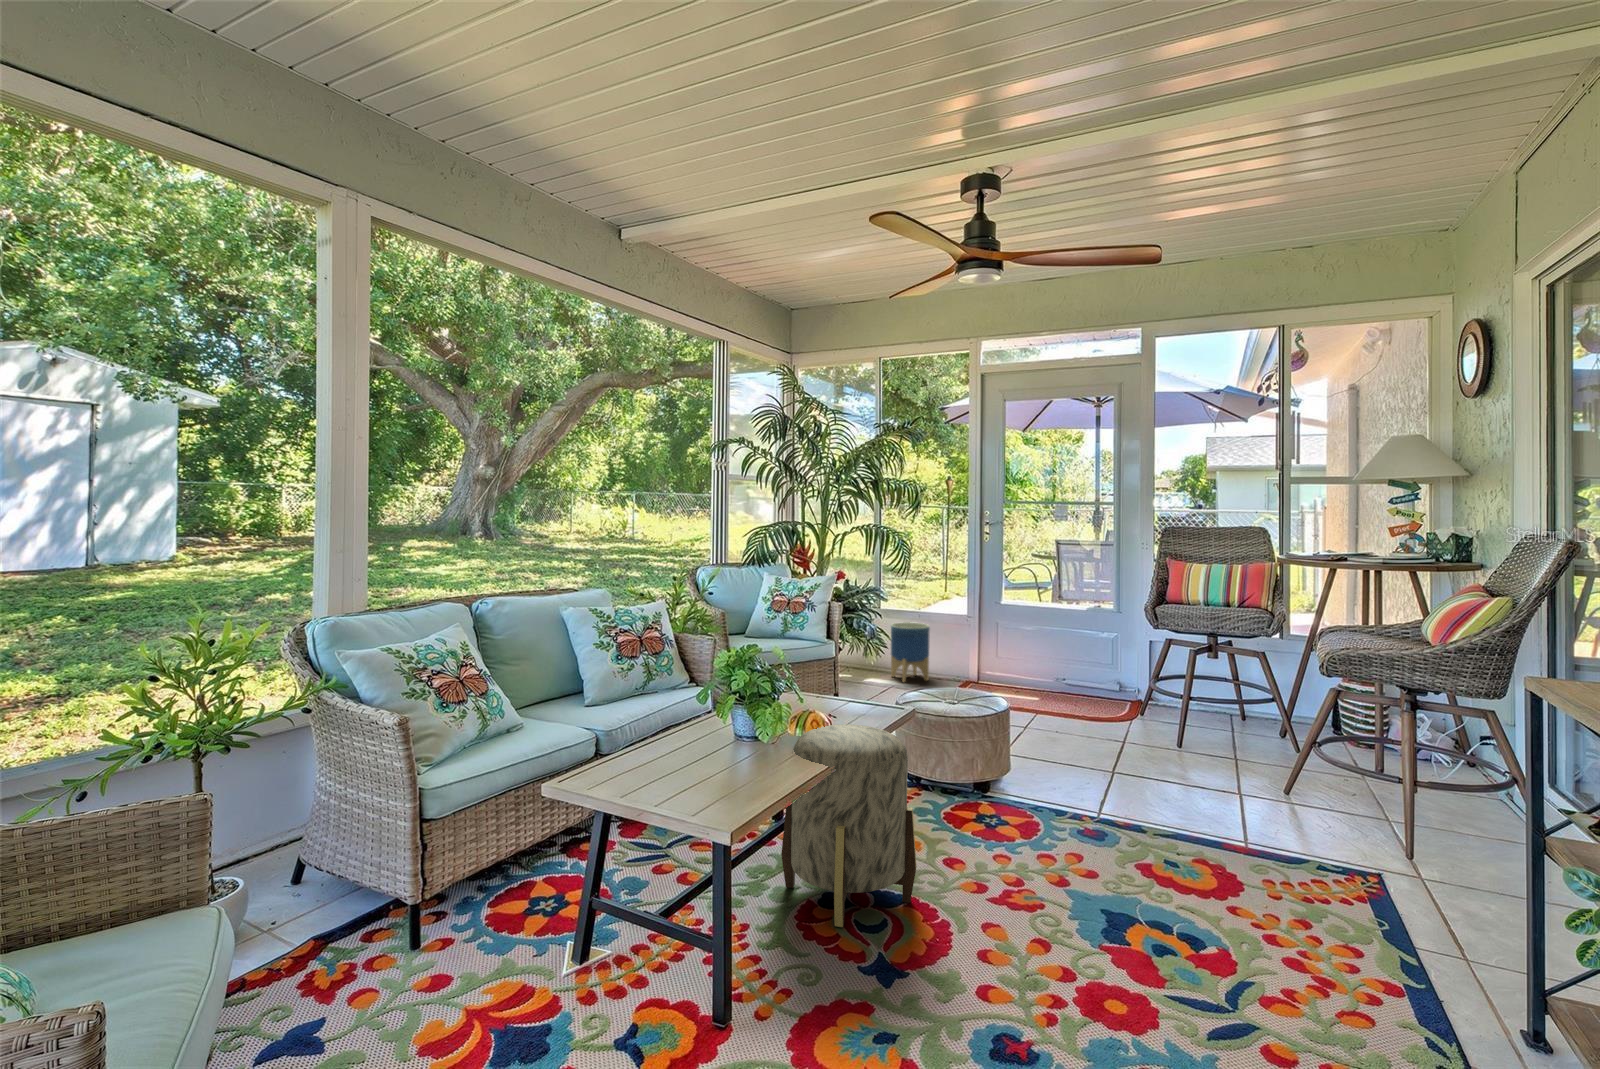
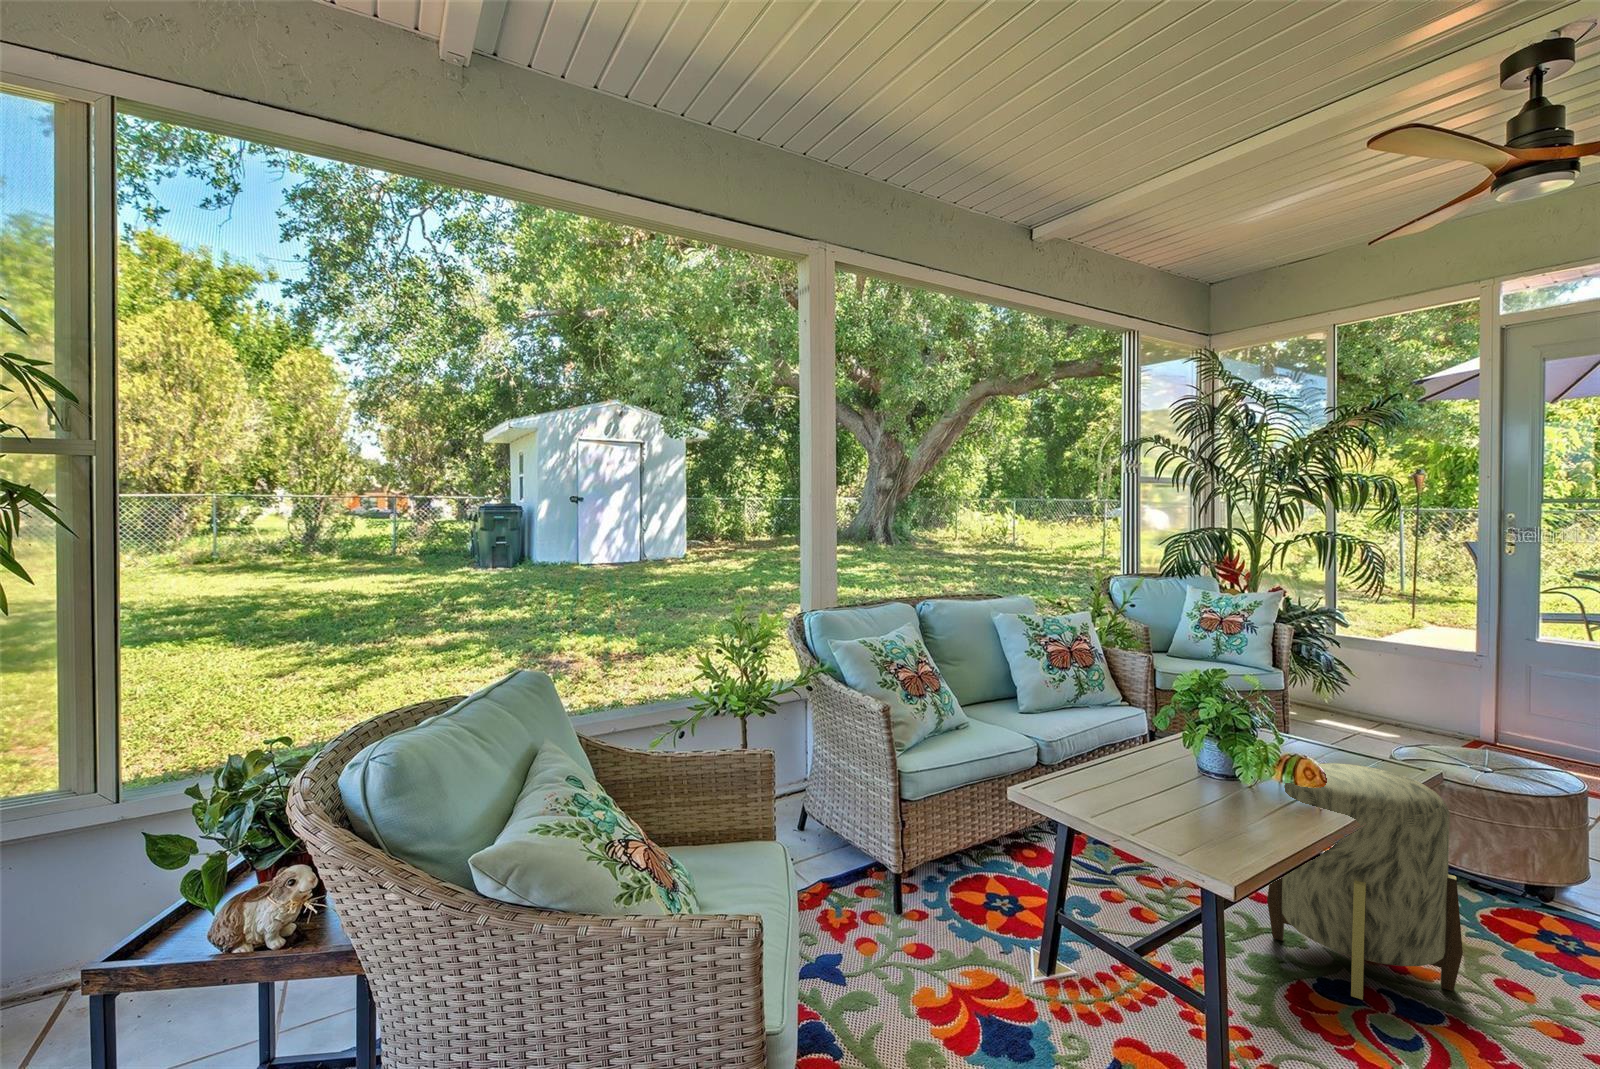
planter: present [891,622,930,682] -> none [1349,650,1407,723]

